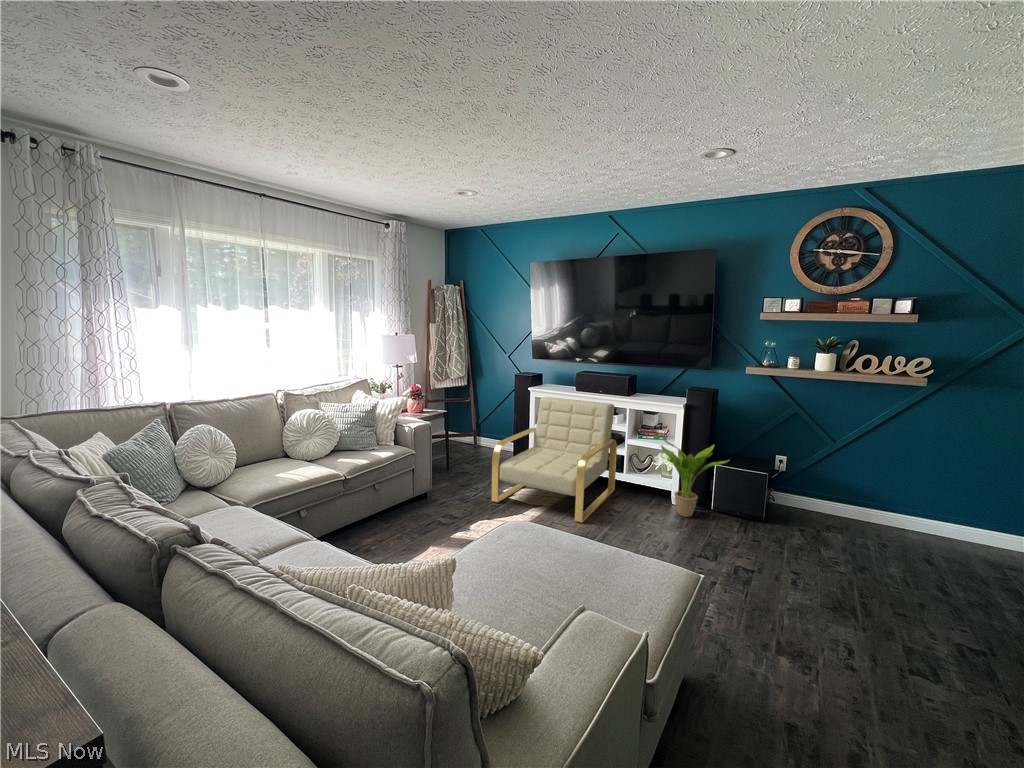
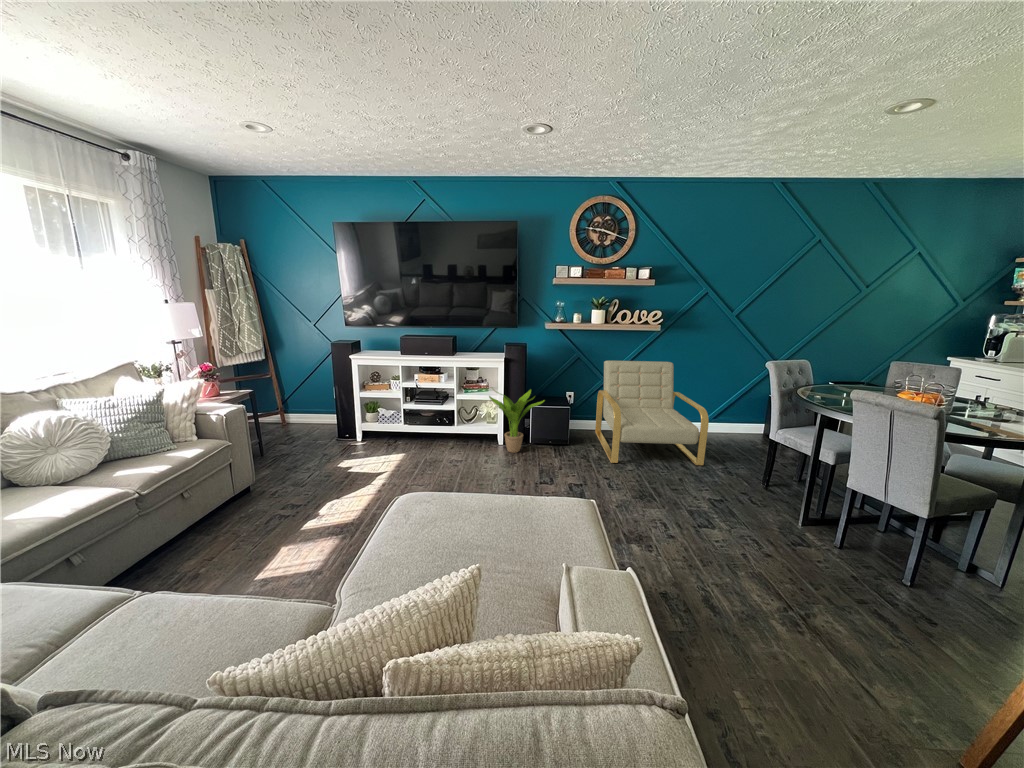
armchair: present [492,397,617,523] -> present [595,361,709,465]

